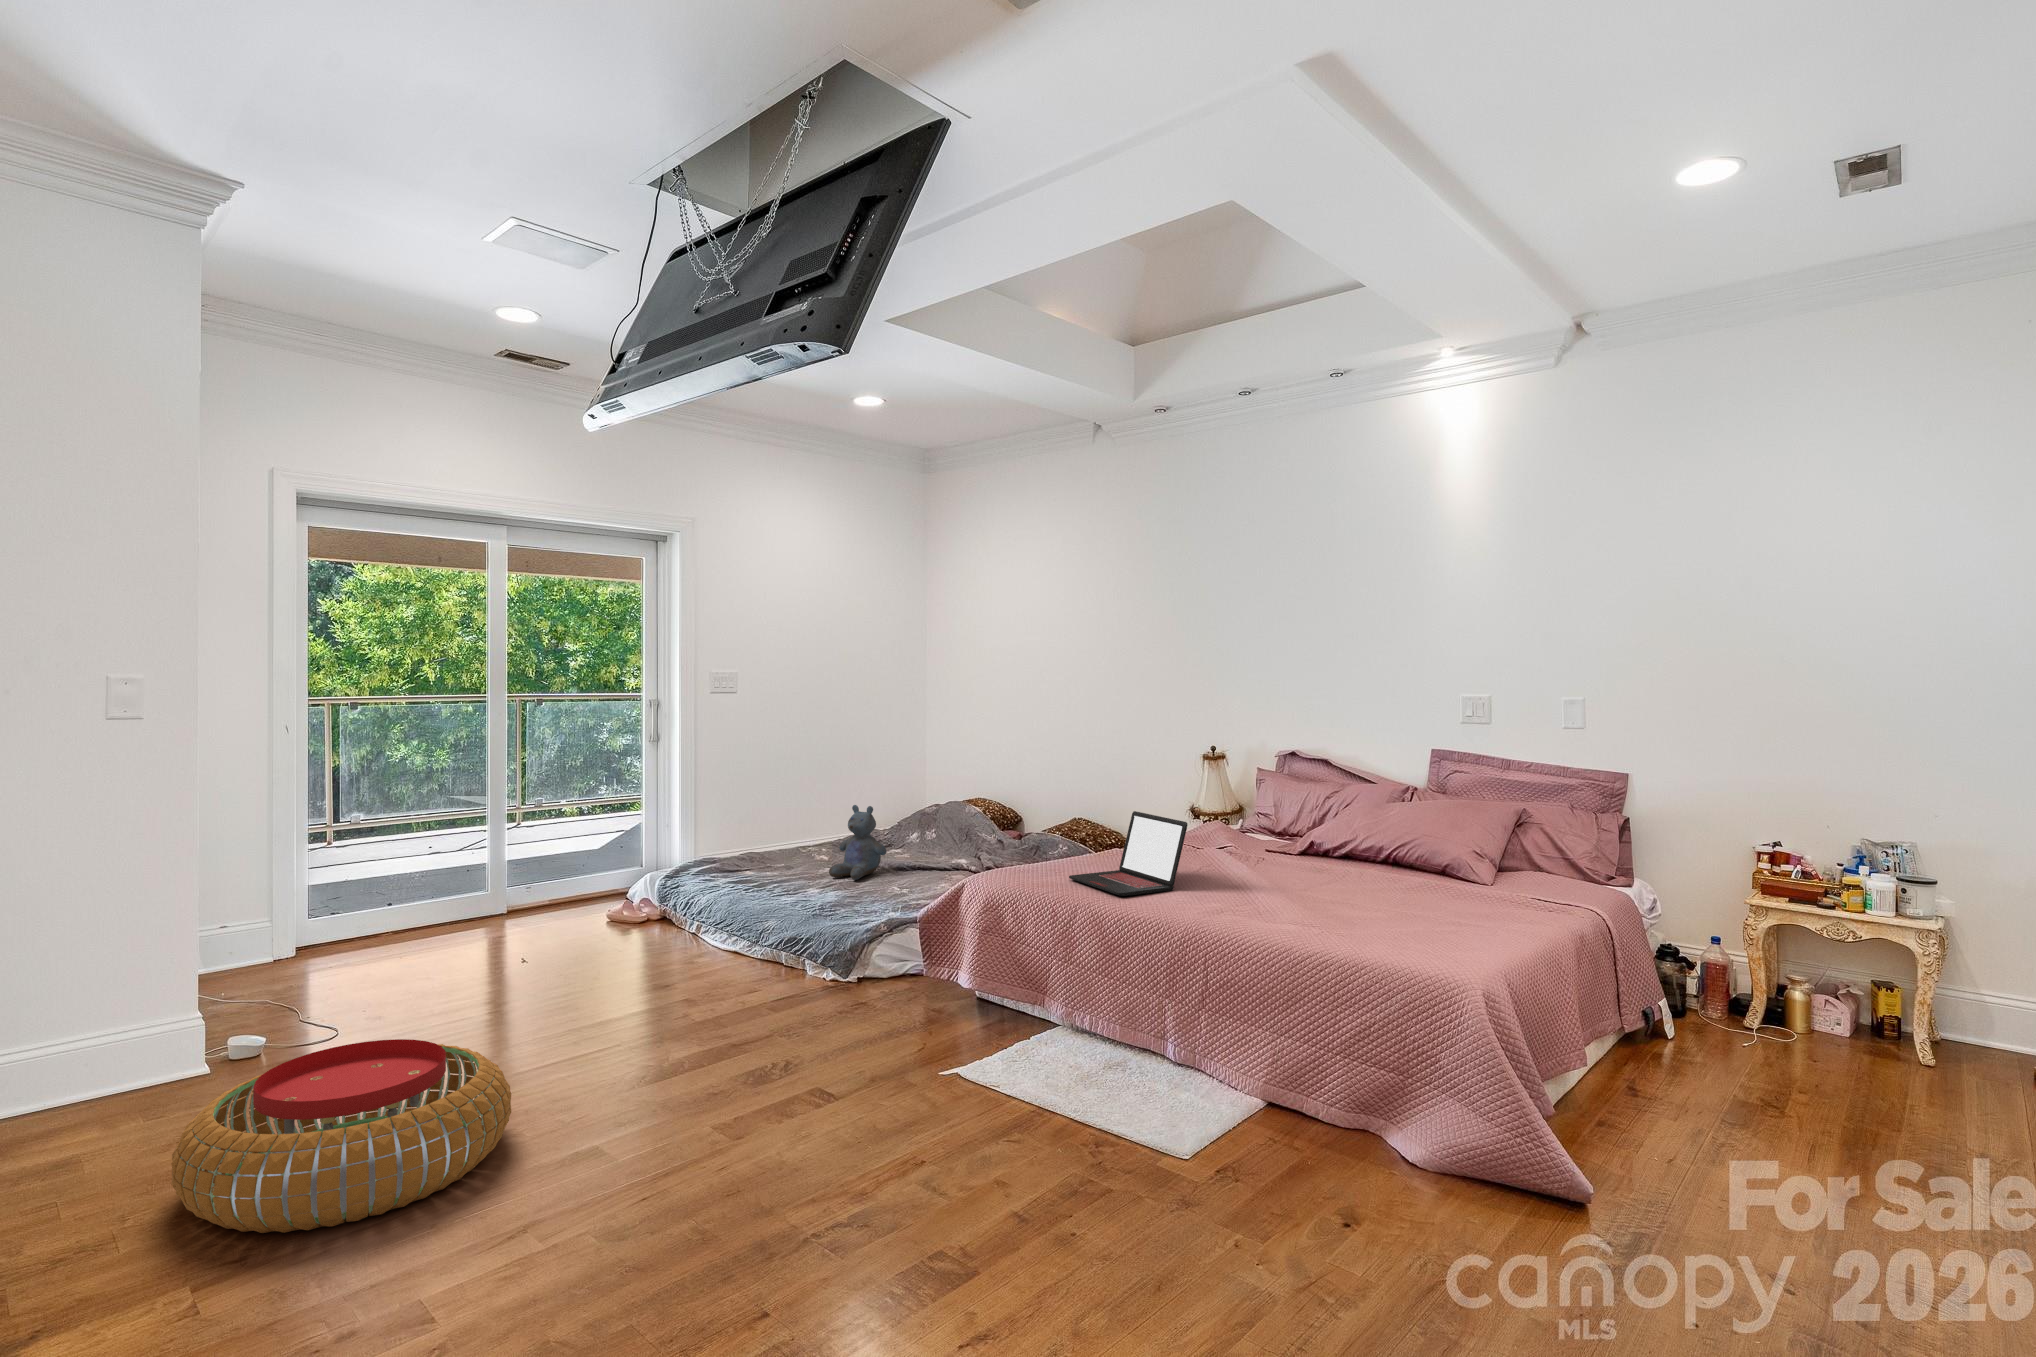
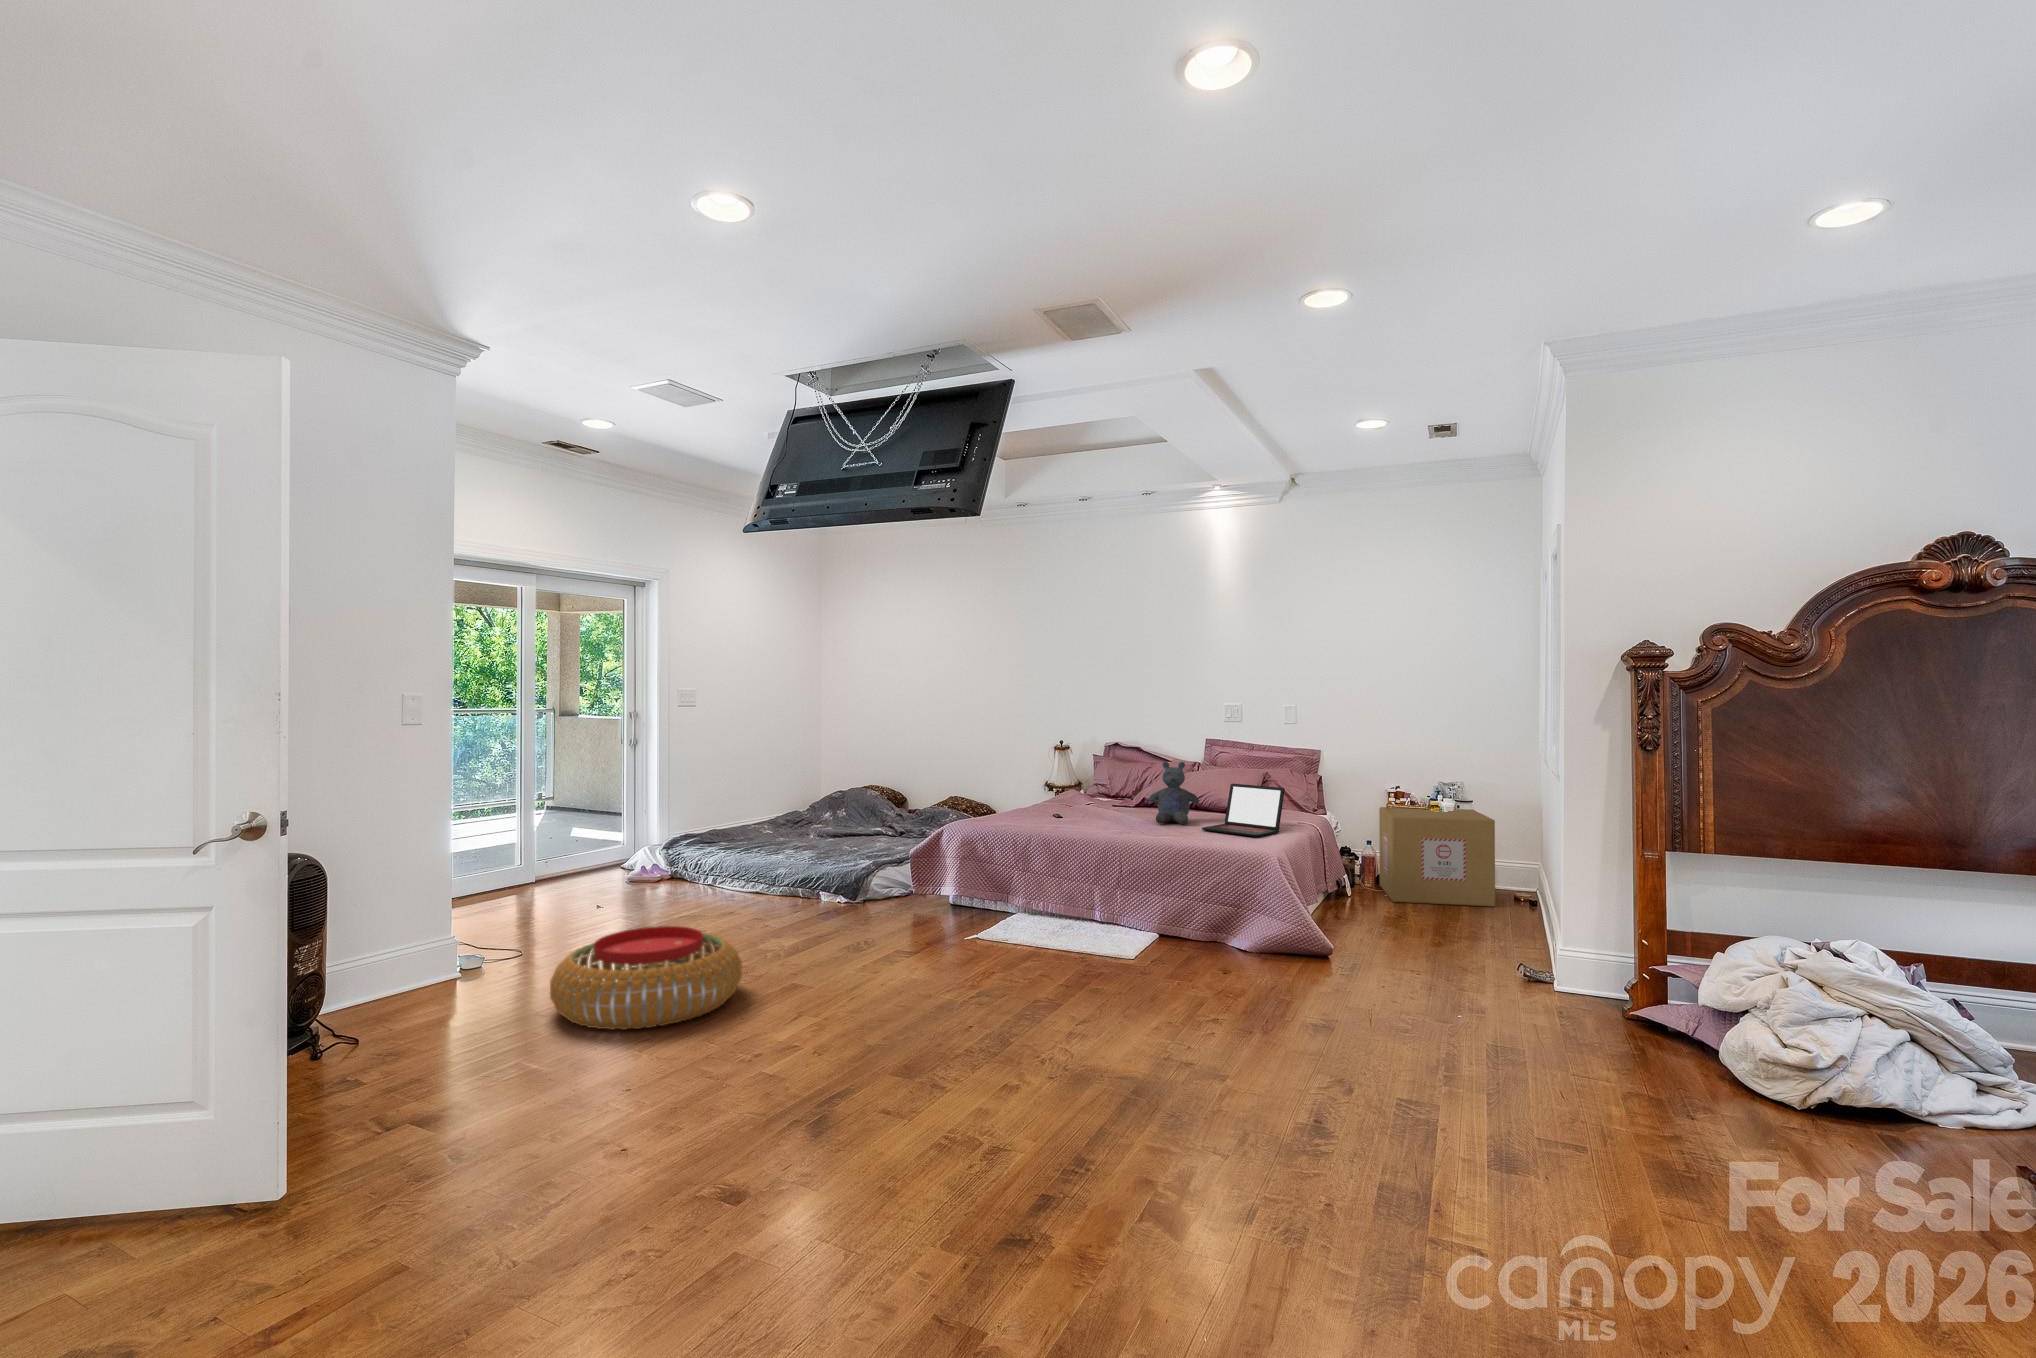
stuffed bear: present [829,805,886,880] -> present [1149,762,1199,824]
laptop: present [1069,811,1187,896] -> present [1202,784,1285,837]
cardboard box: none [1738,879,1988,1094] -> present [1379,807,1495,907]

